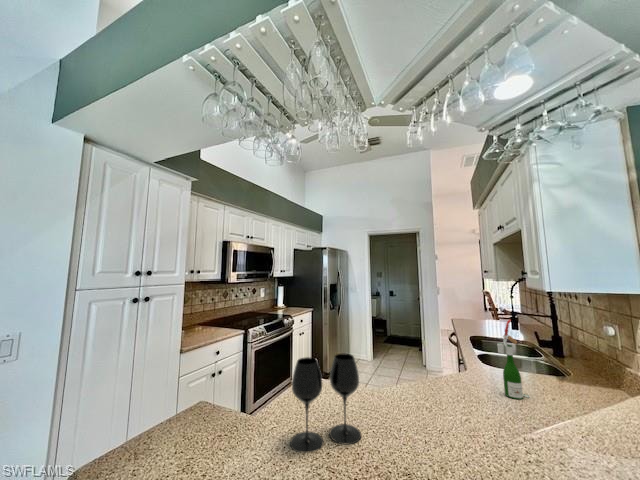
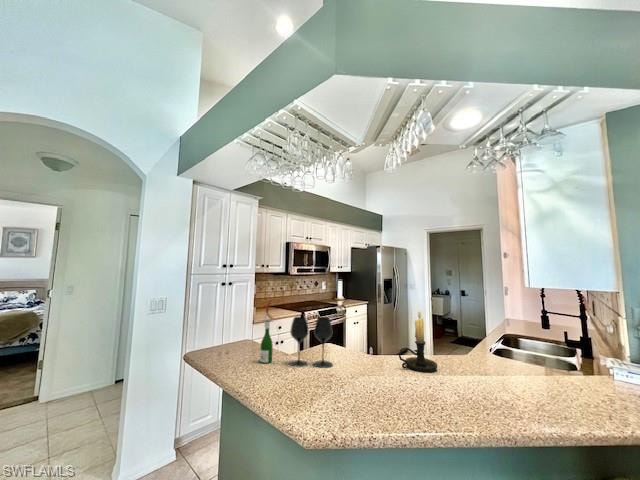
wine bottle: present [497,320,529,399] -> present [260,300,277,364]
candle holder: none [444,329,492,419] -> present [399,310,437,372]

